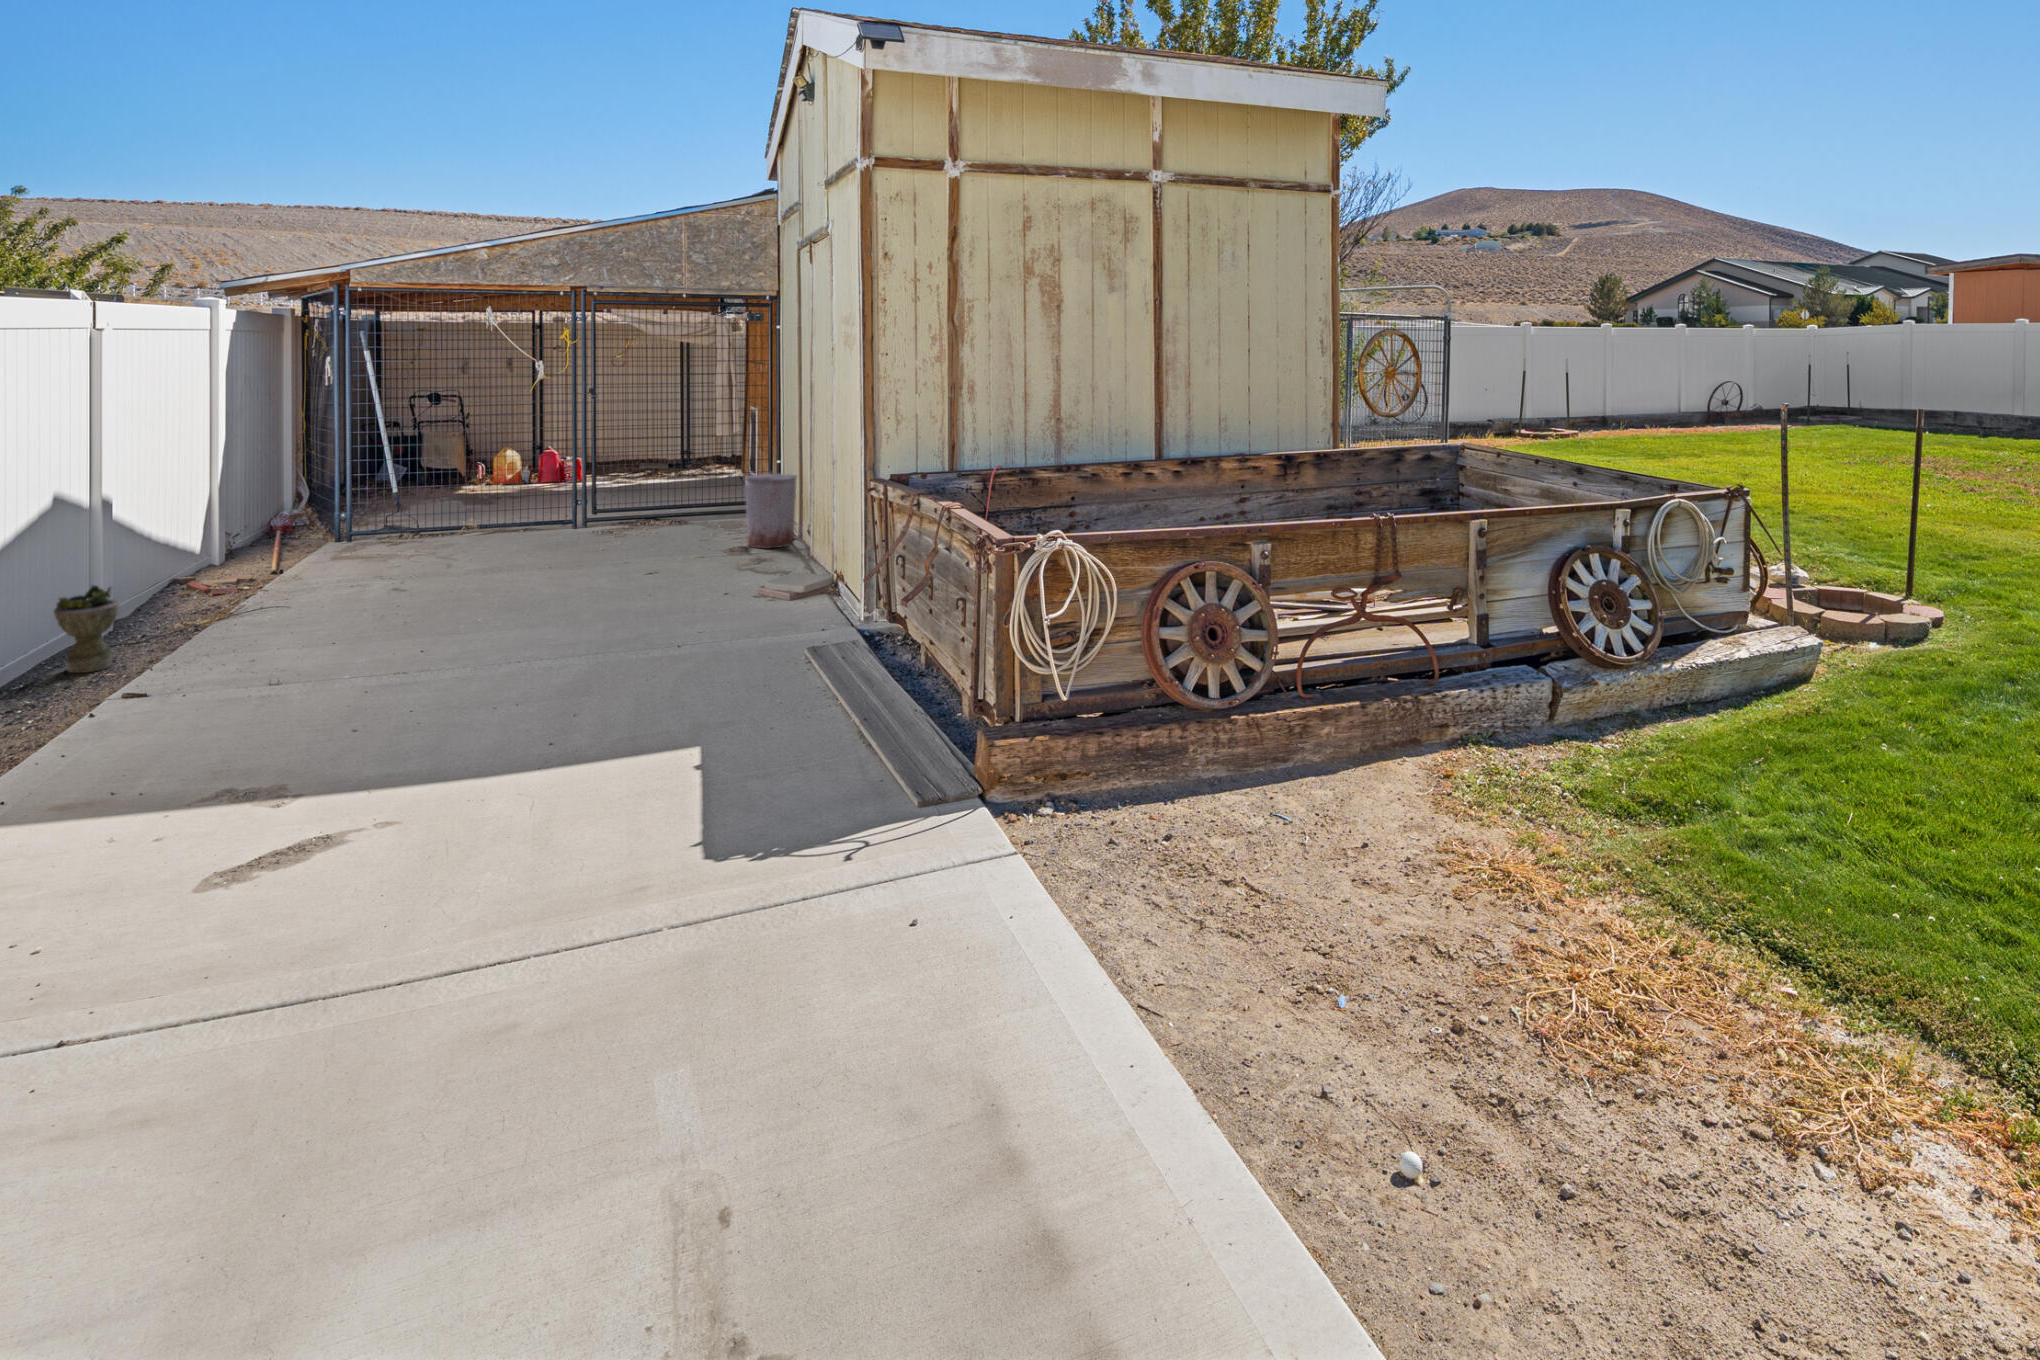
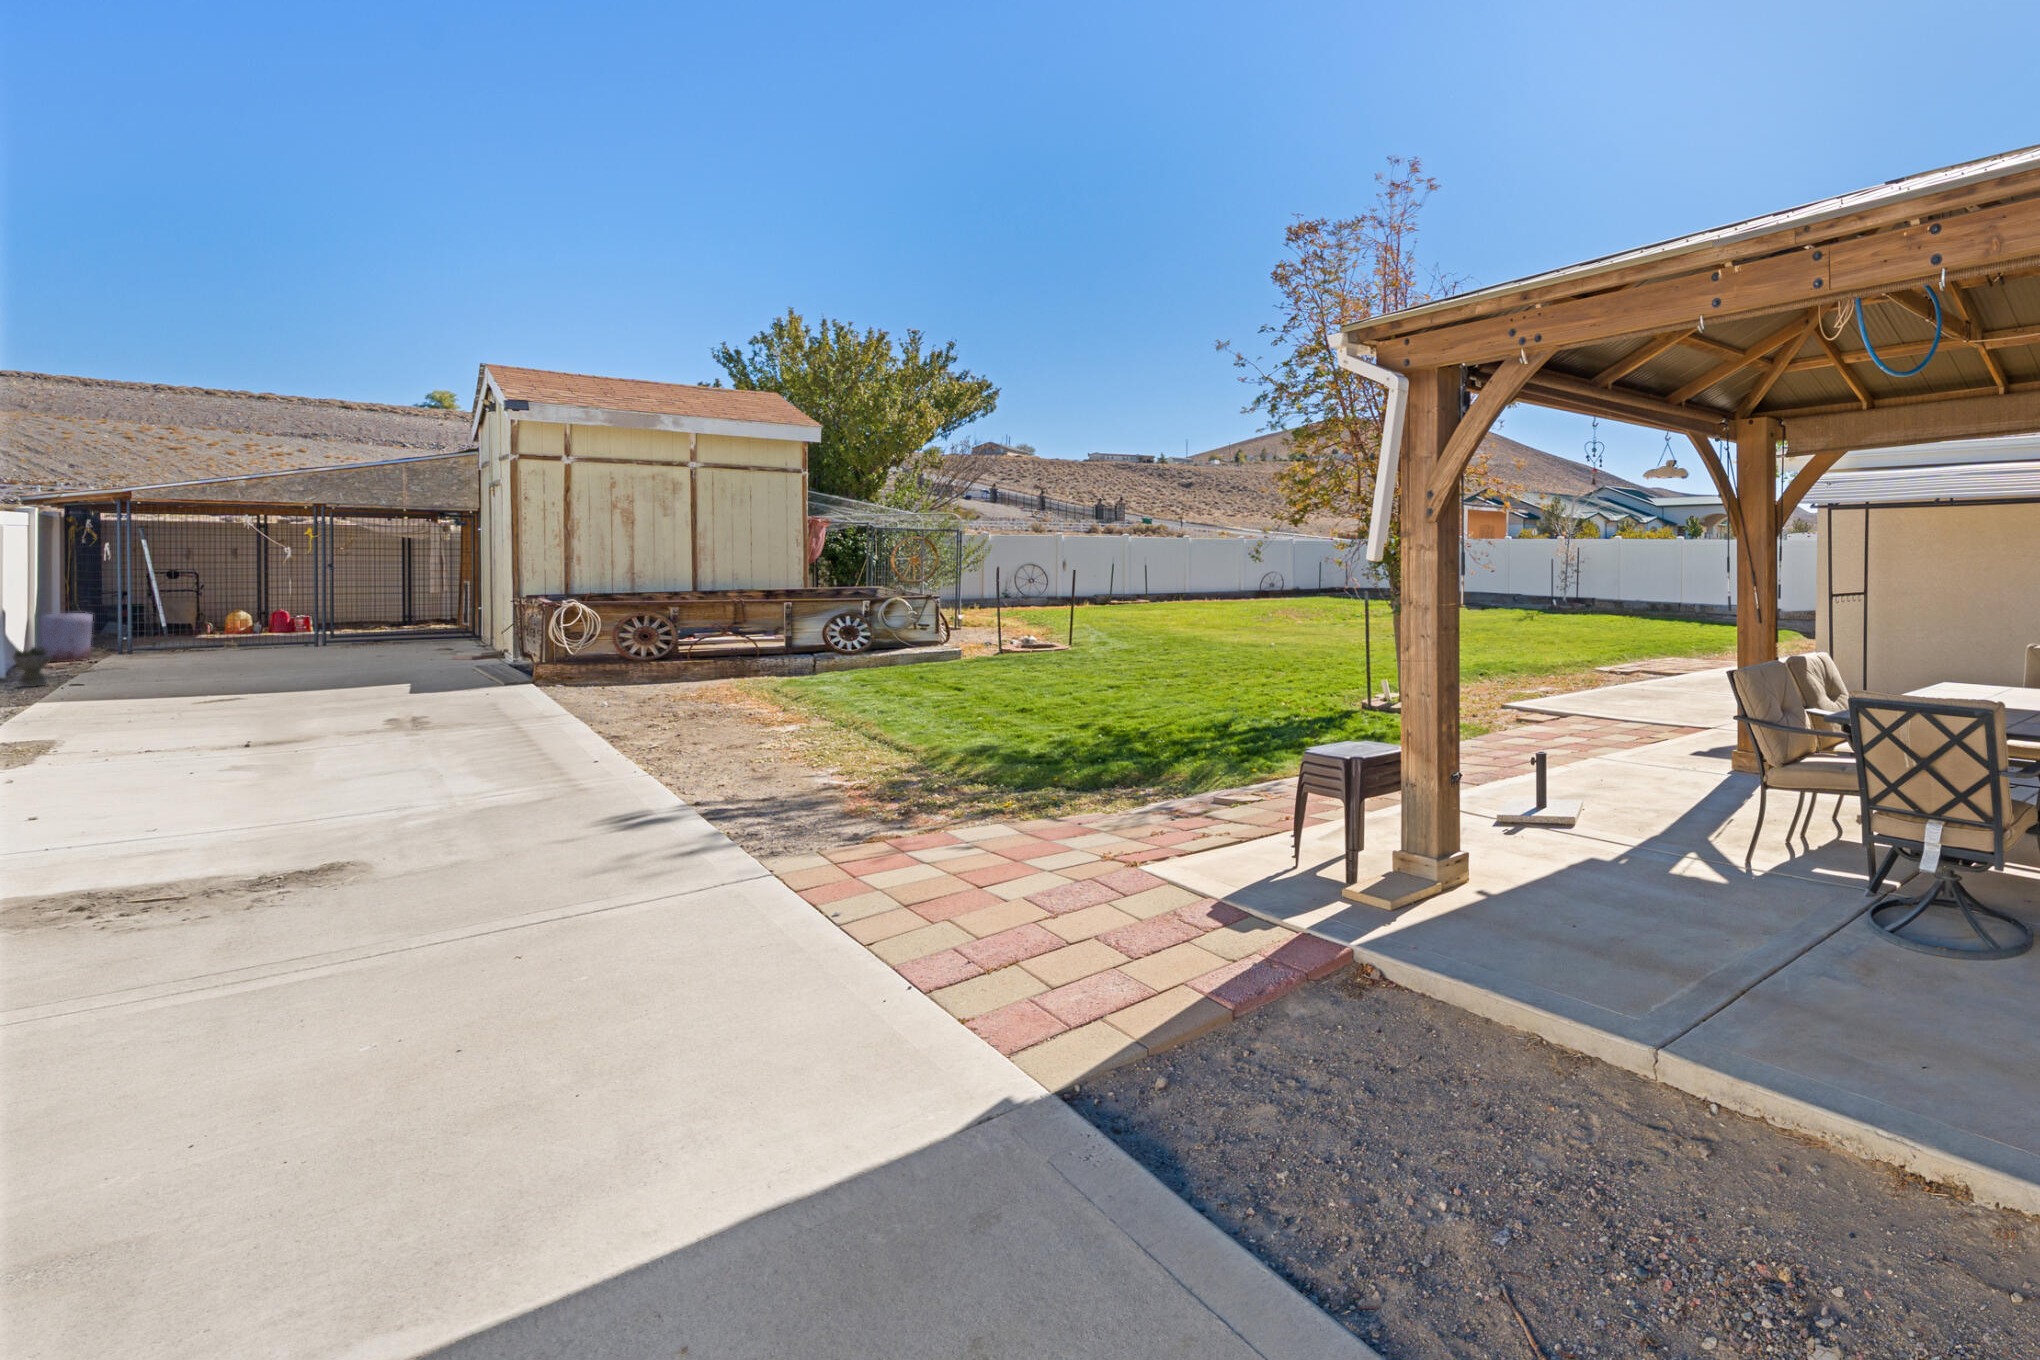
trash can: present [745,473,797,548] -> present [41,613,93,662]

